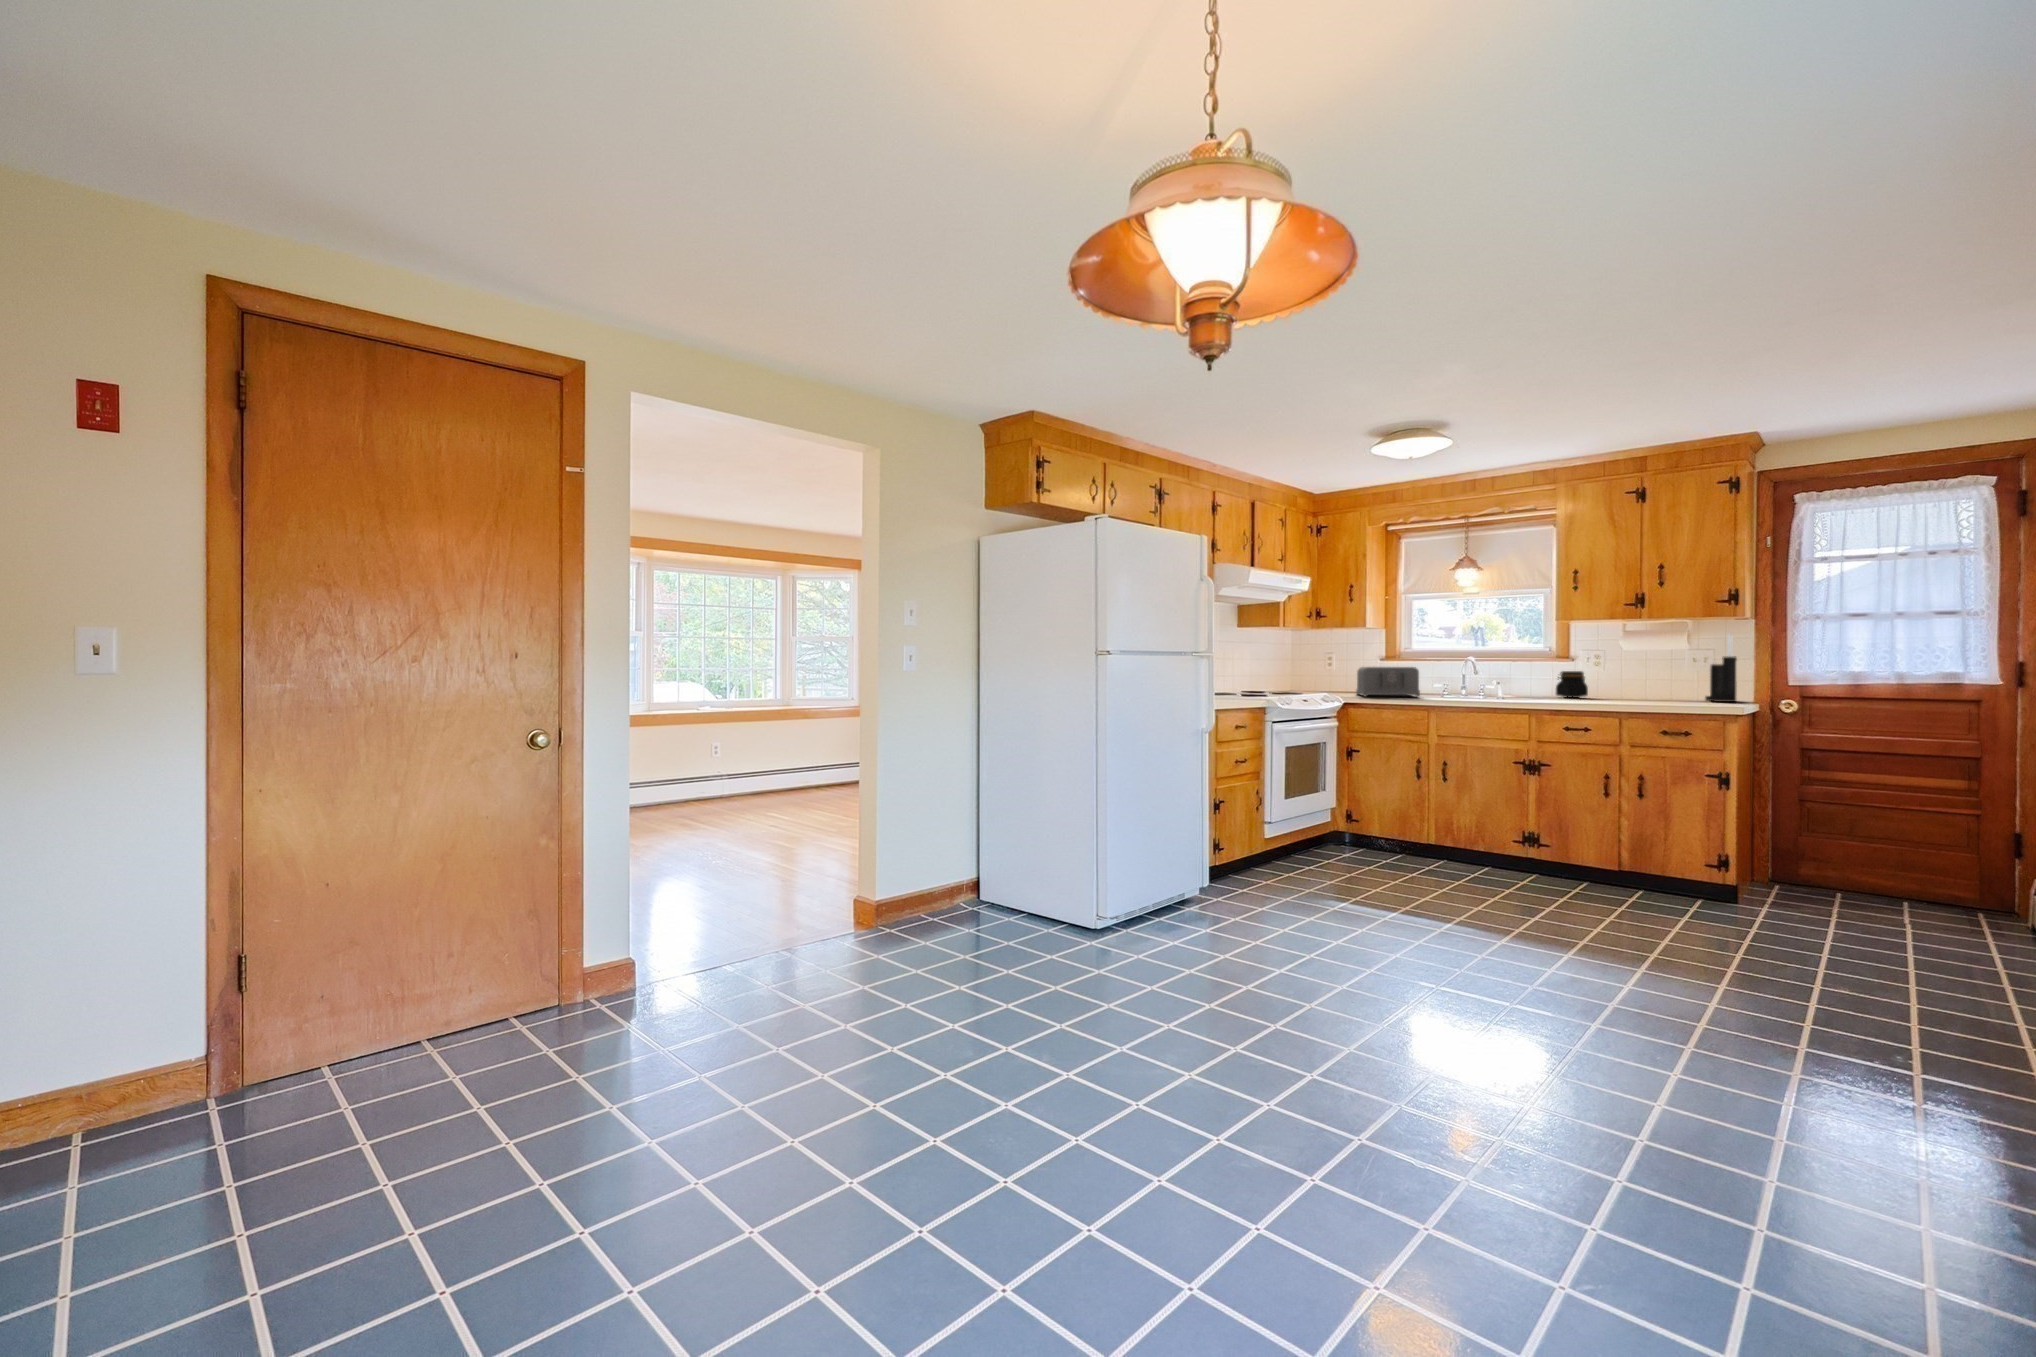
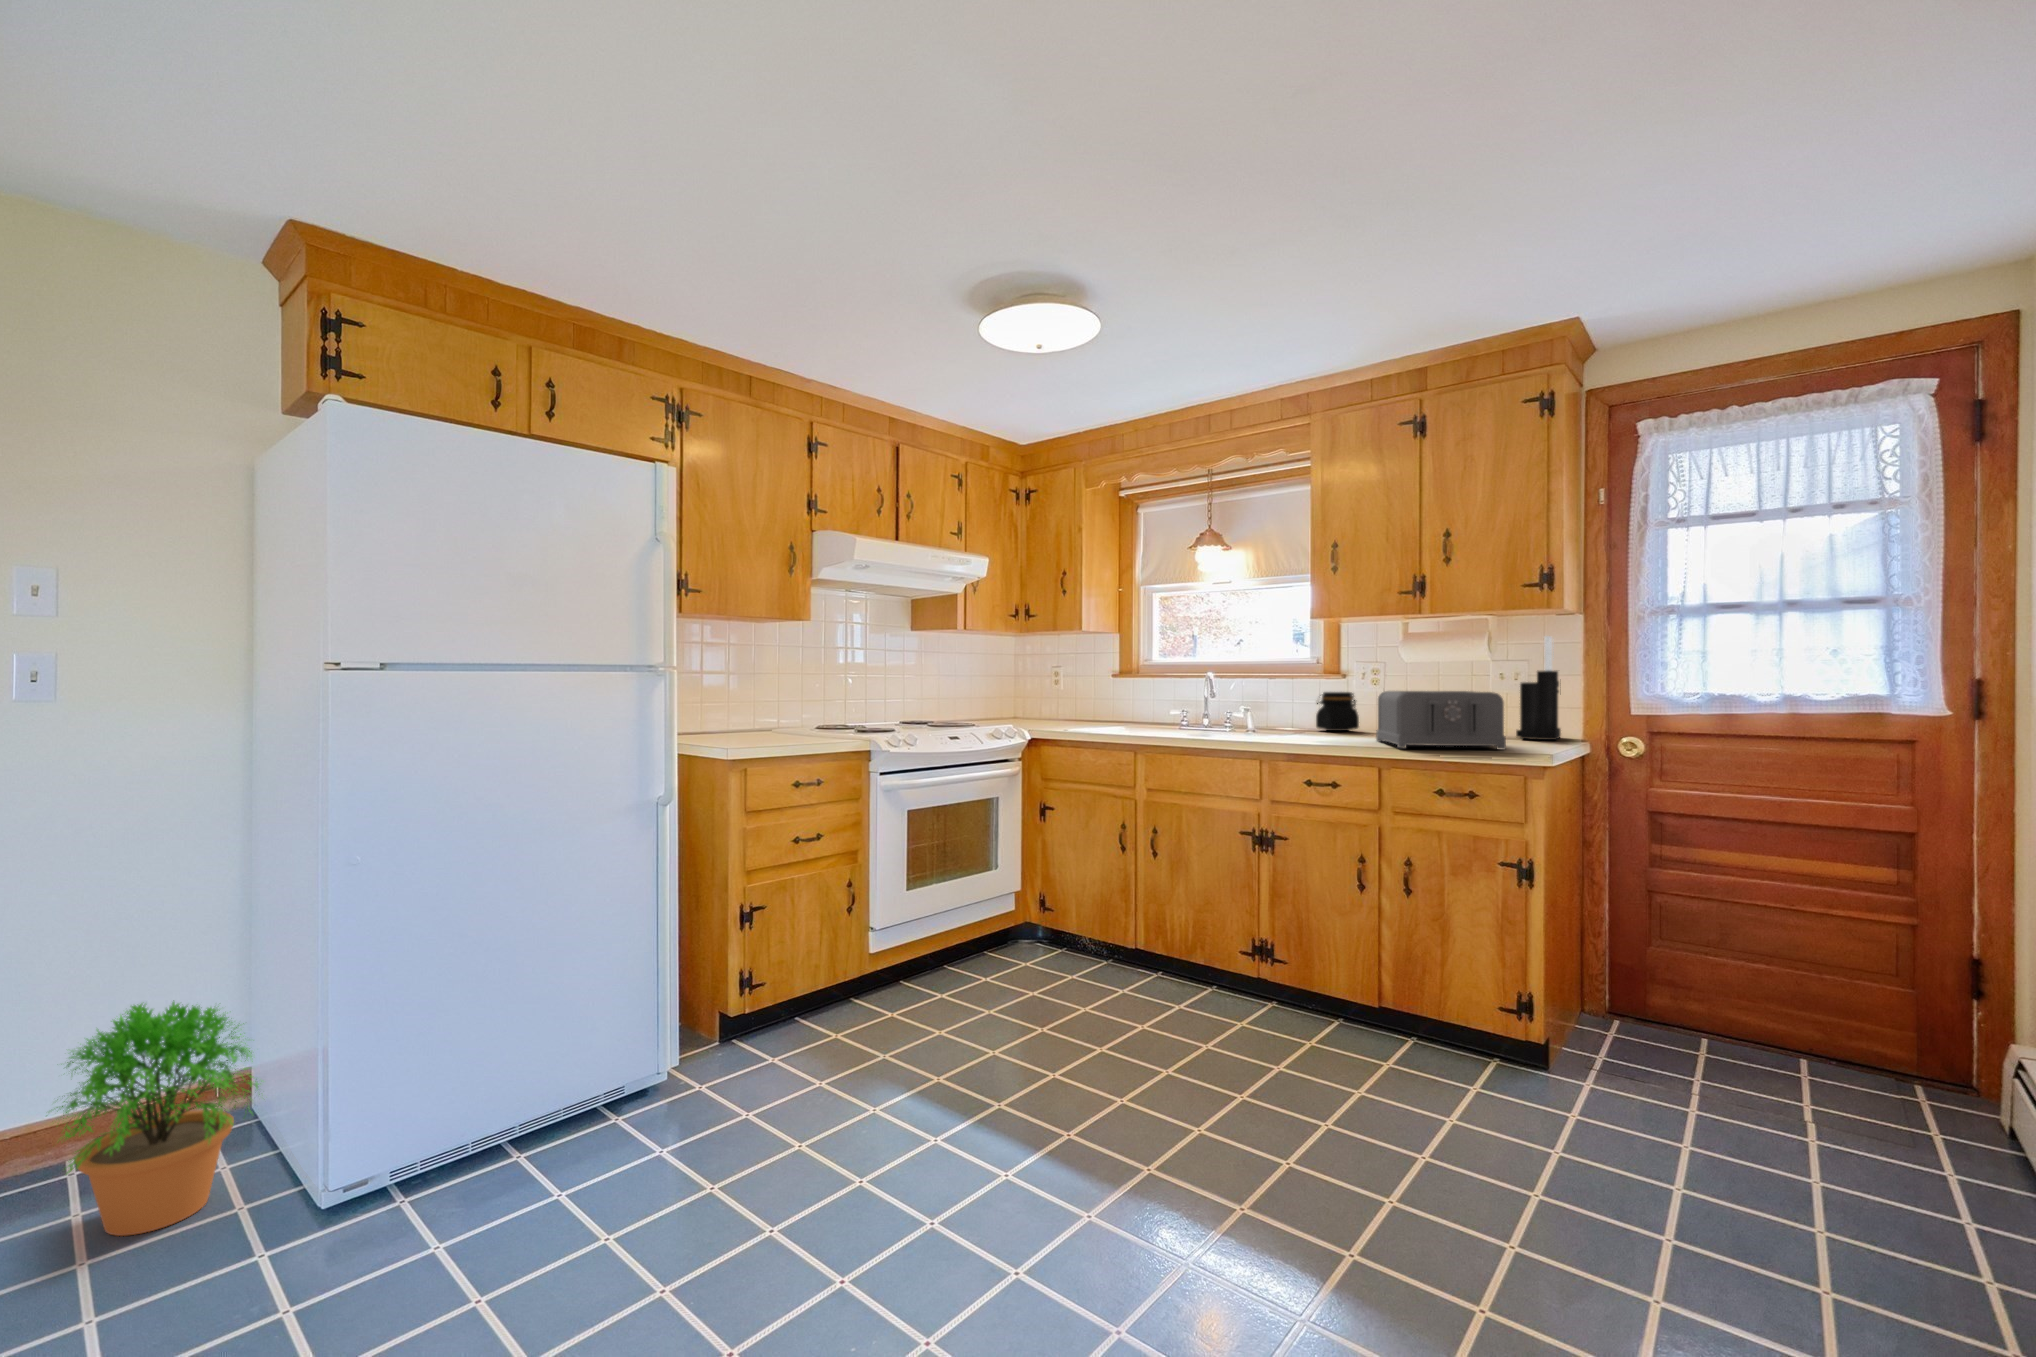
toaster: present [1356,667,1420,697] -> present [1376,691,1506,750]
potted plant: none [974,821,1062,934] -> present [56,1002,260,1236]

